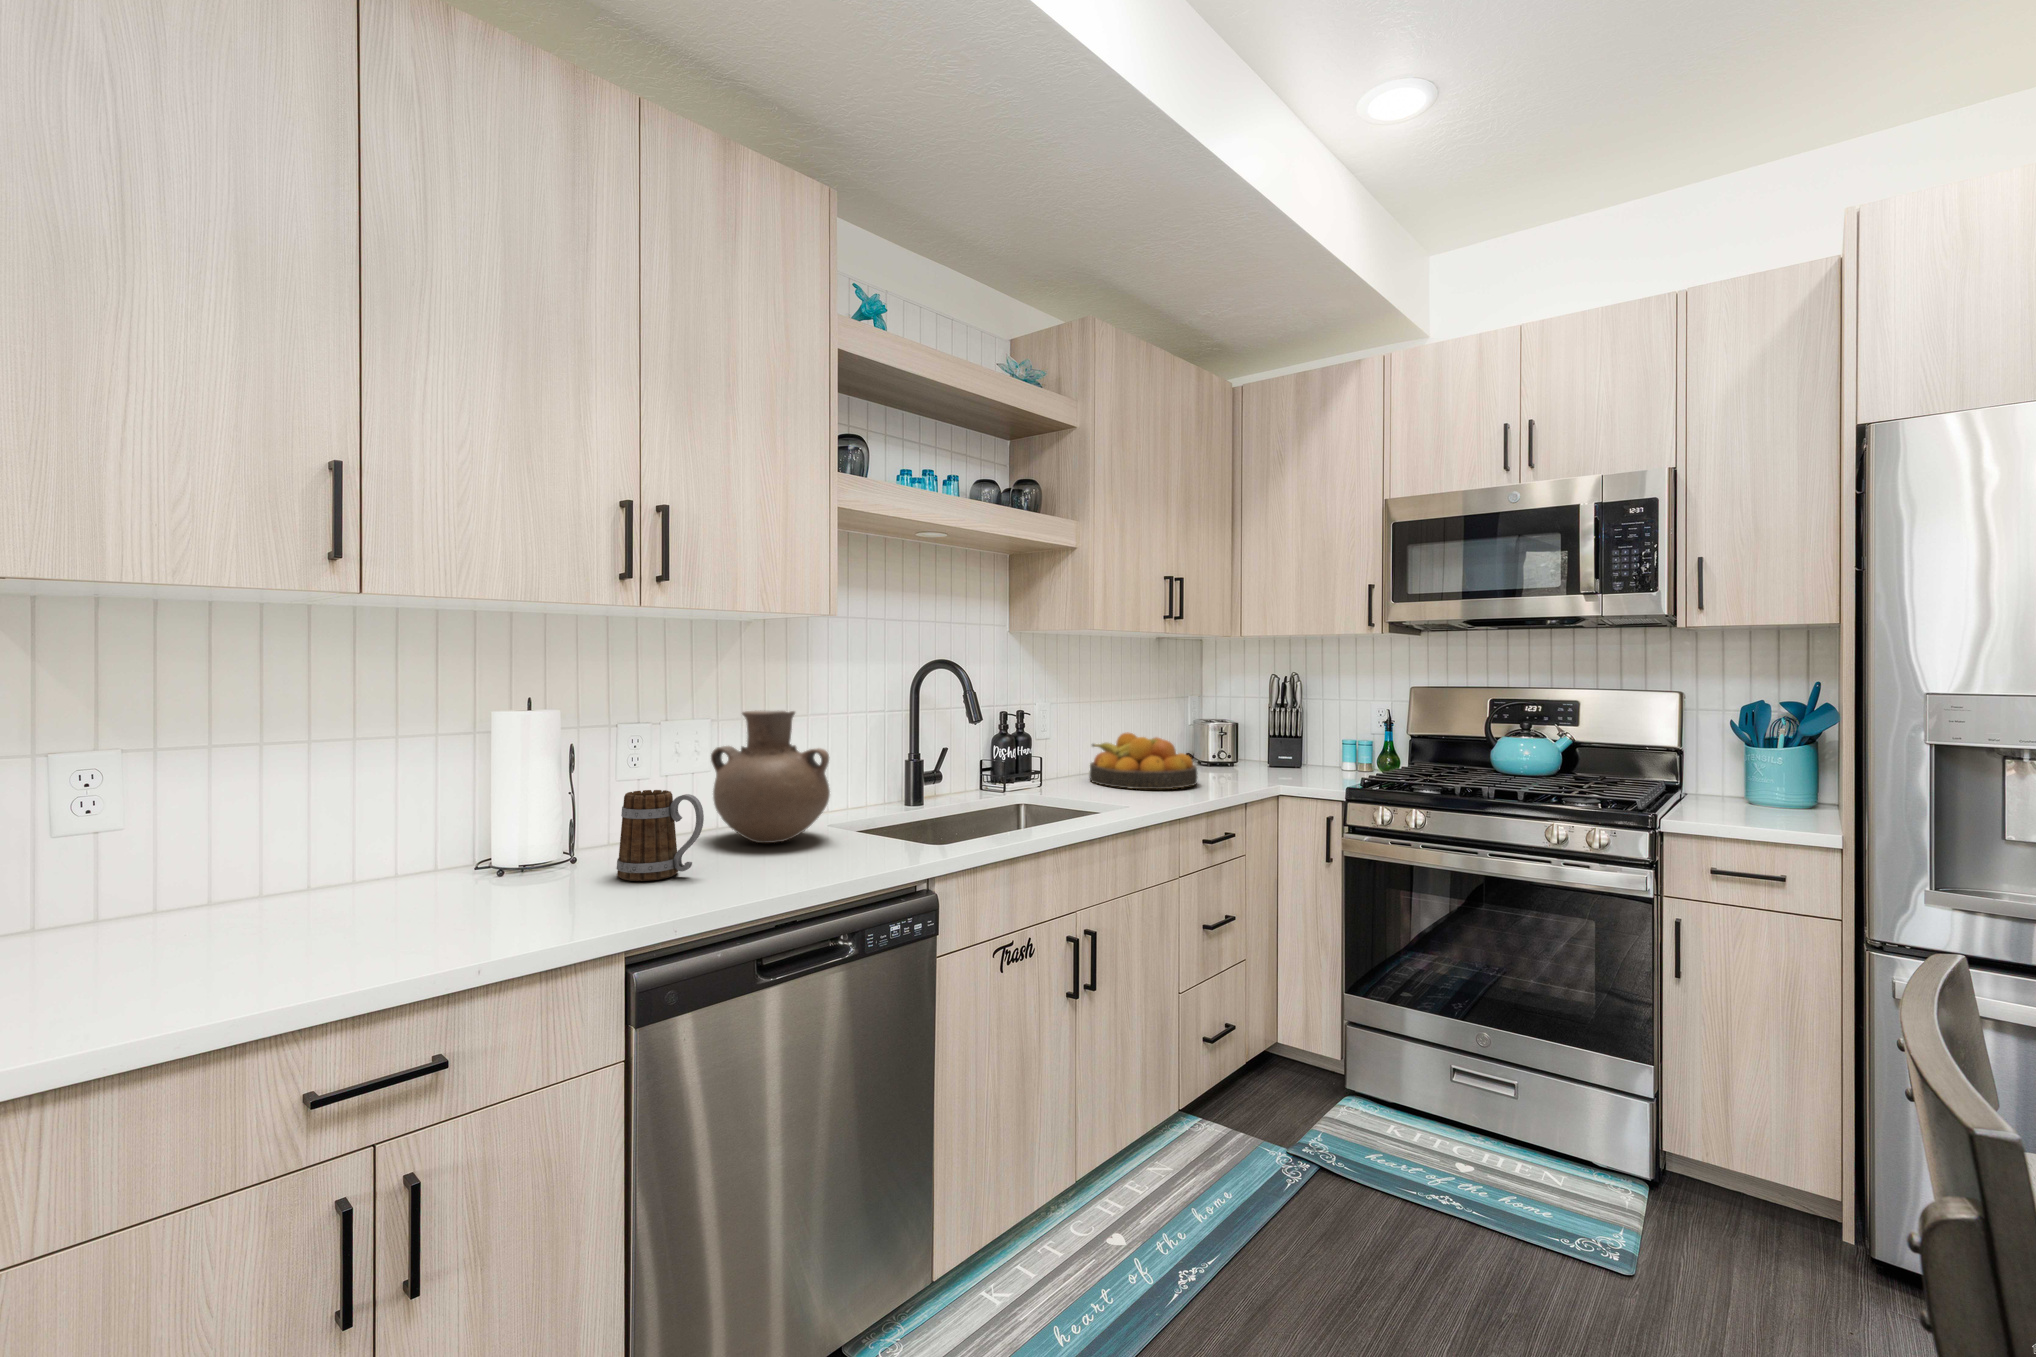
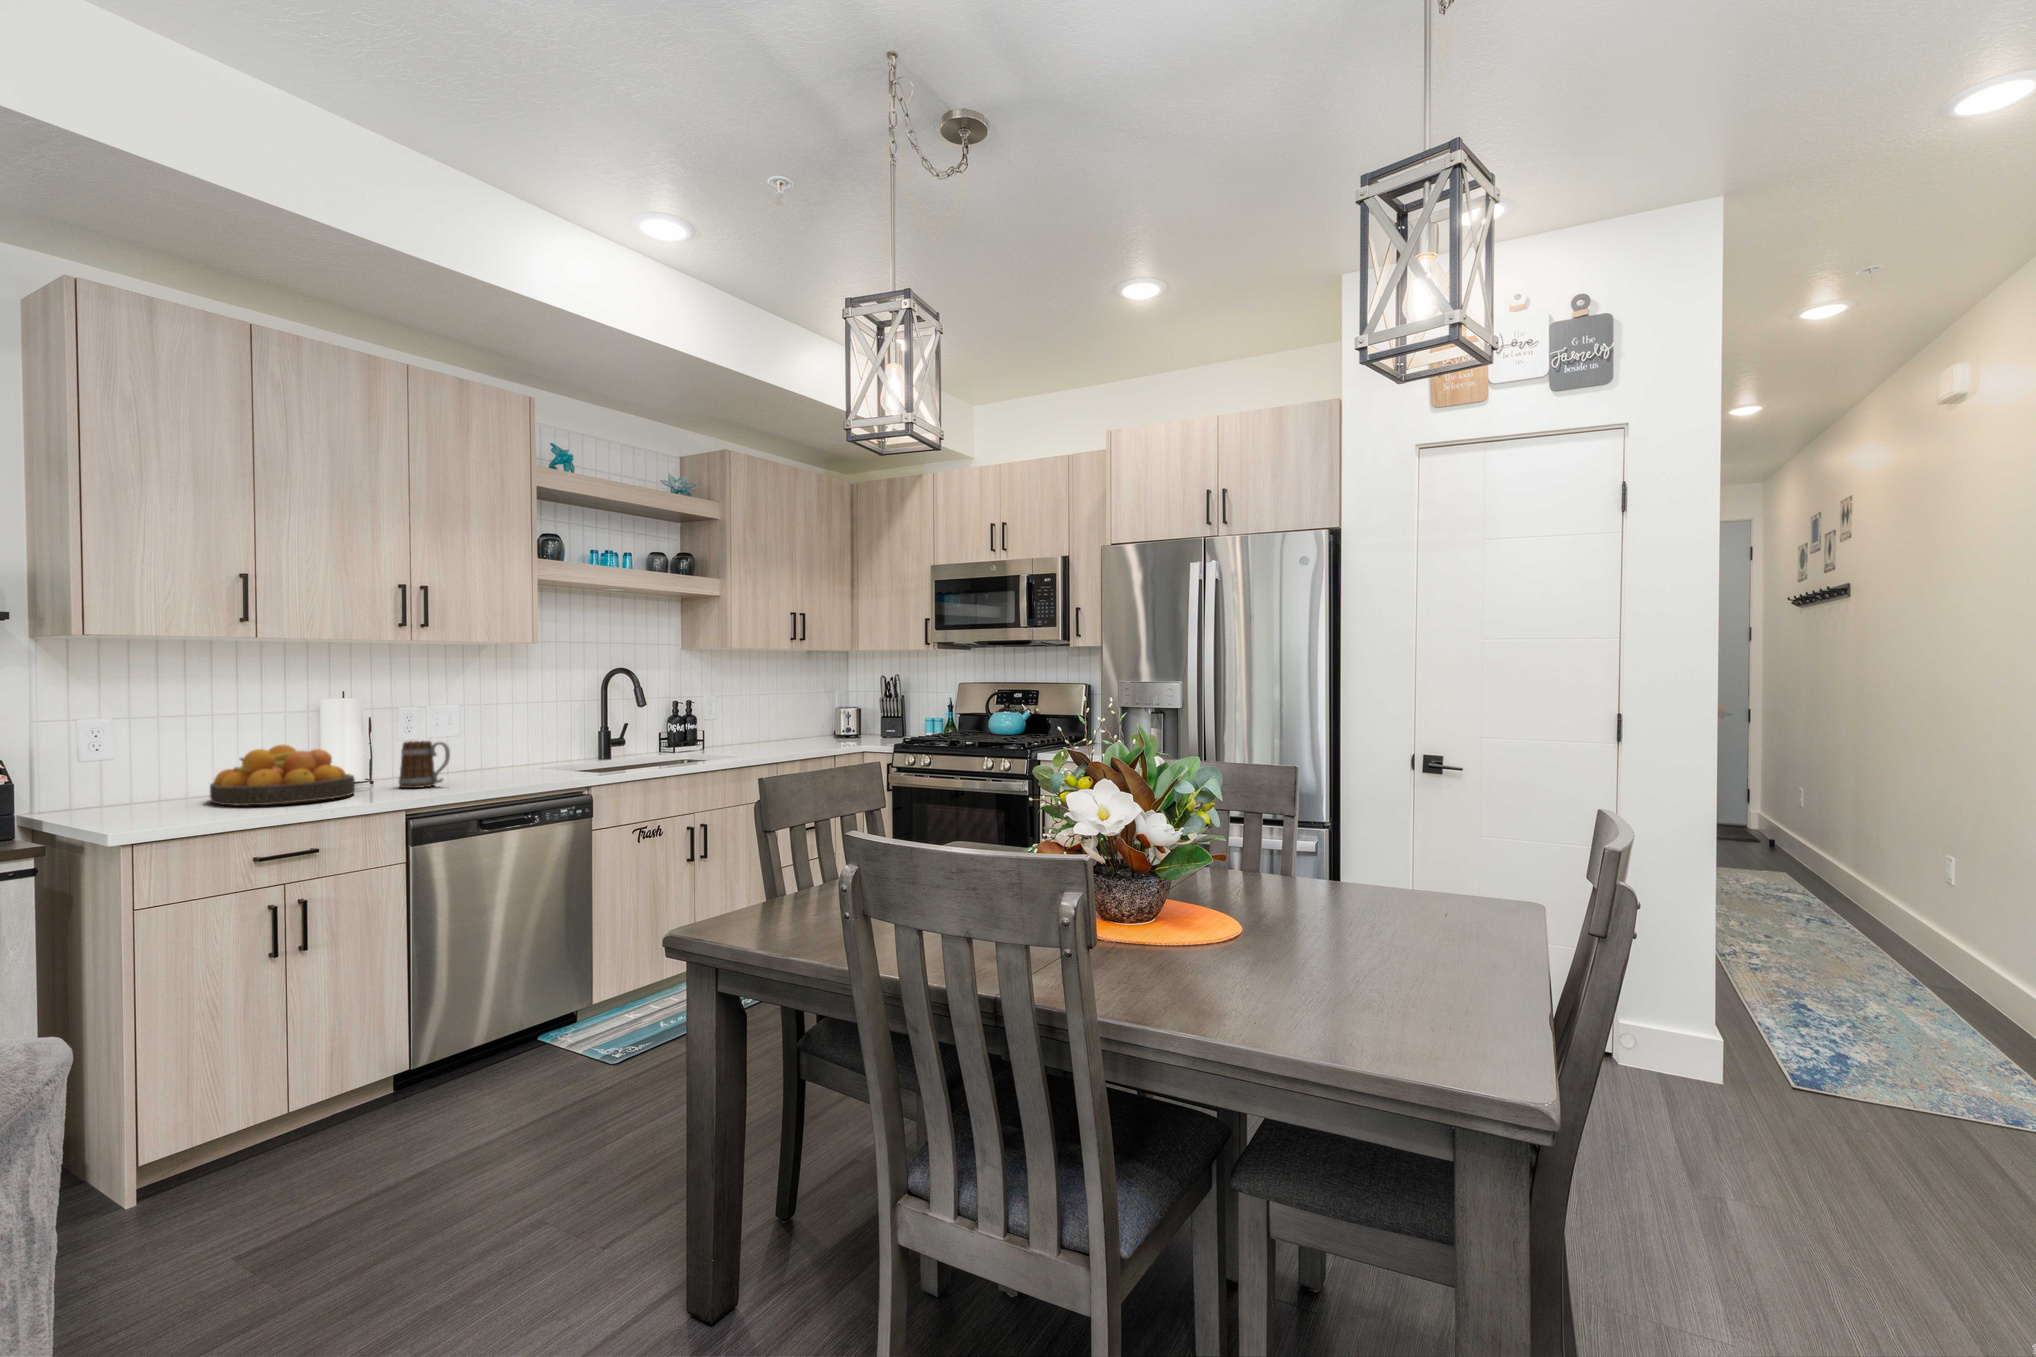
vase: present [711,710,830,843] -> none [458,699,534,775]
fruit bowl: present [1089,732,1197,789] -> present [210,745,355,806]

